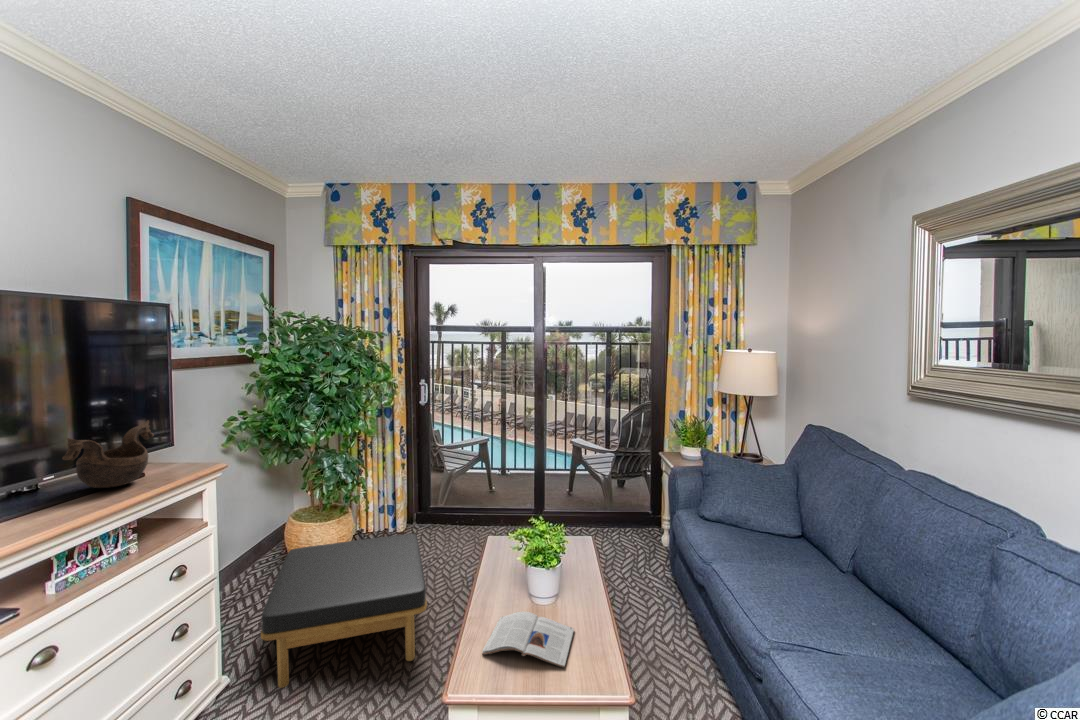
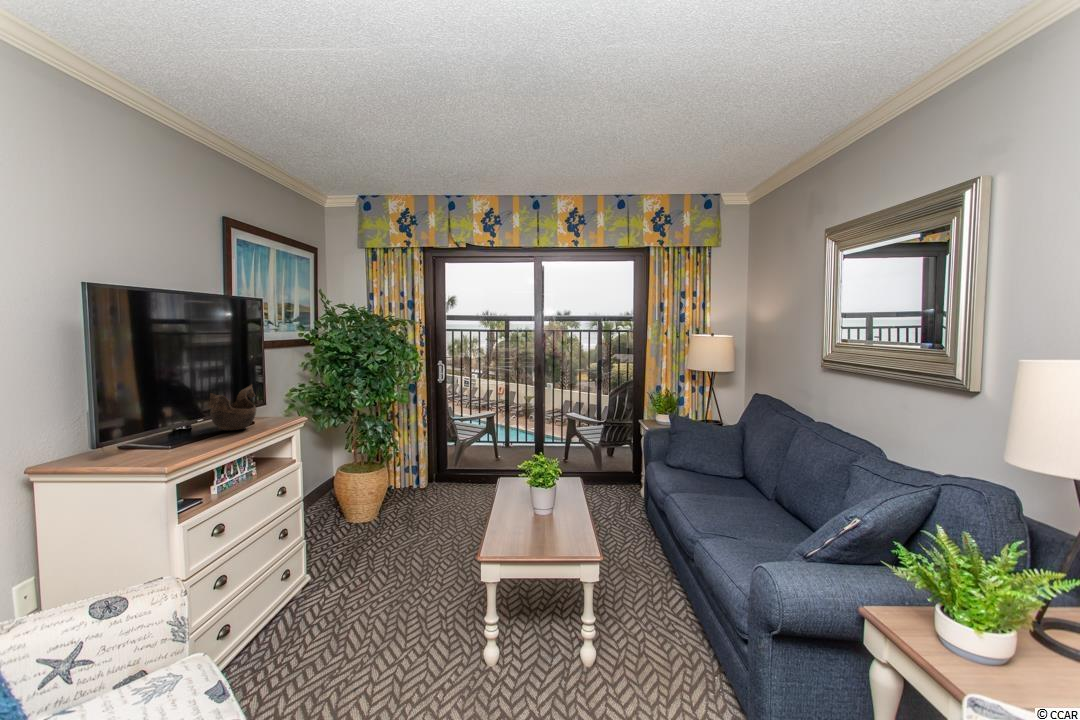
ottoman: present [261,534,427,688] -> none [334,481,455,584]
magazine: present [482,612,574,667] -> none [501,516,565,545]

